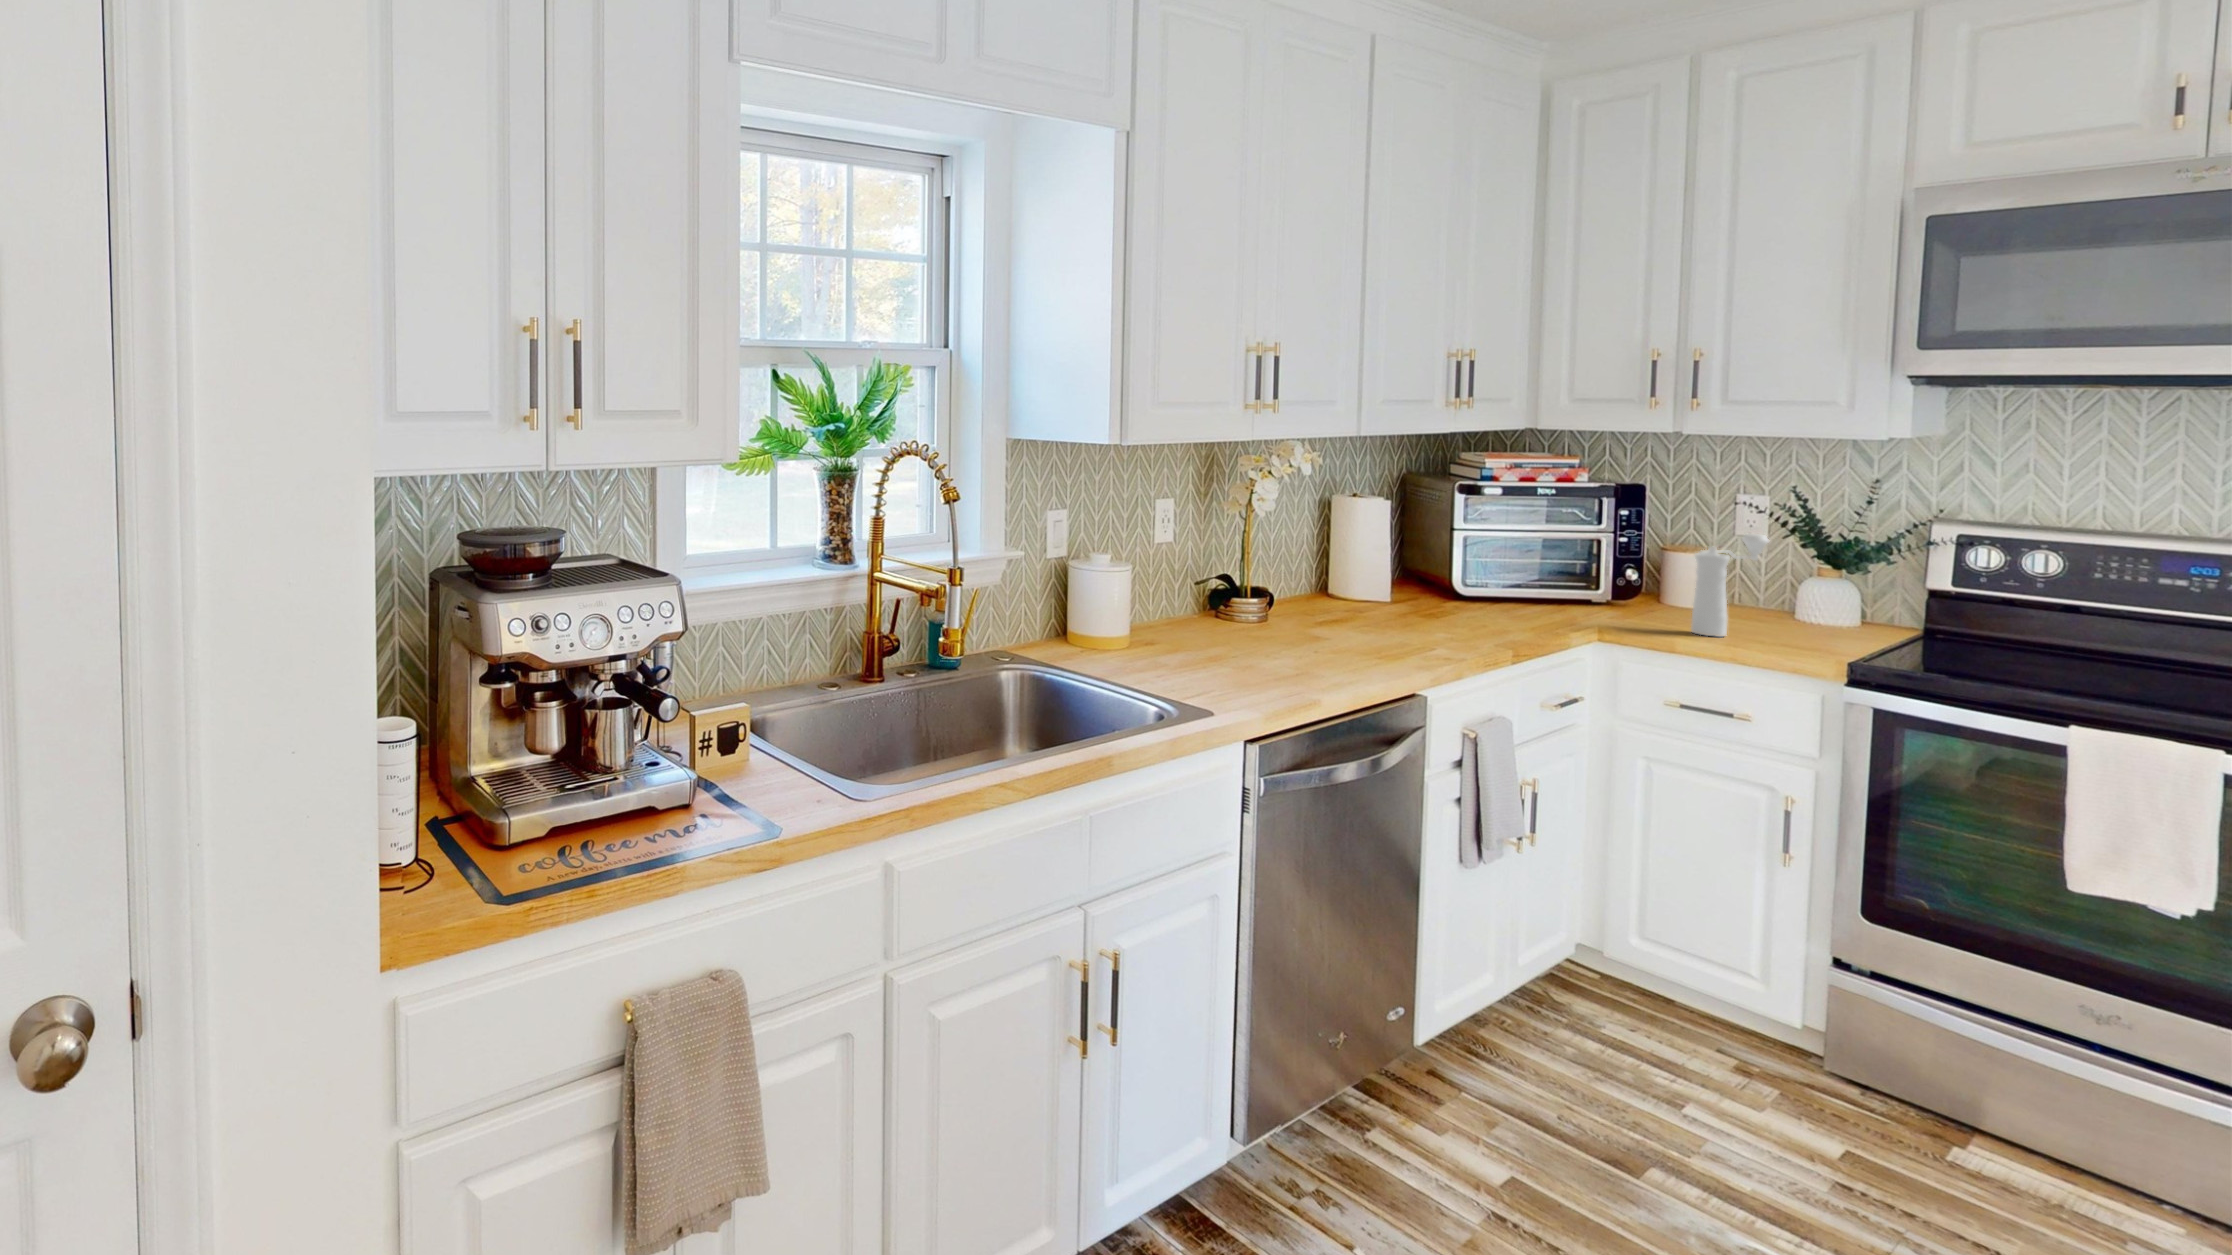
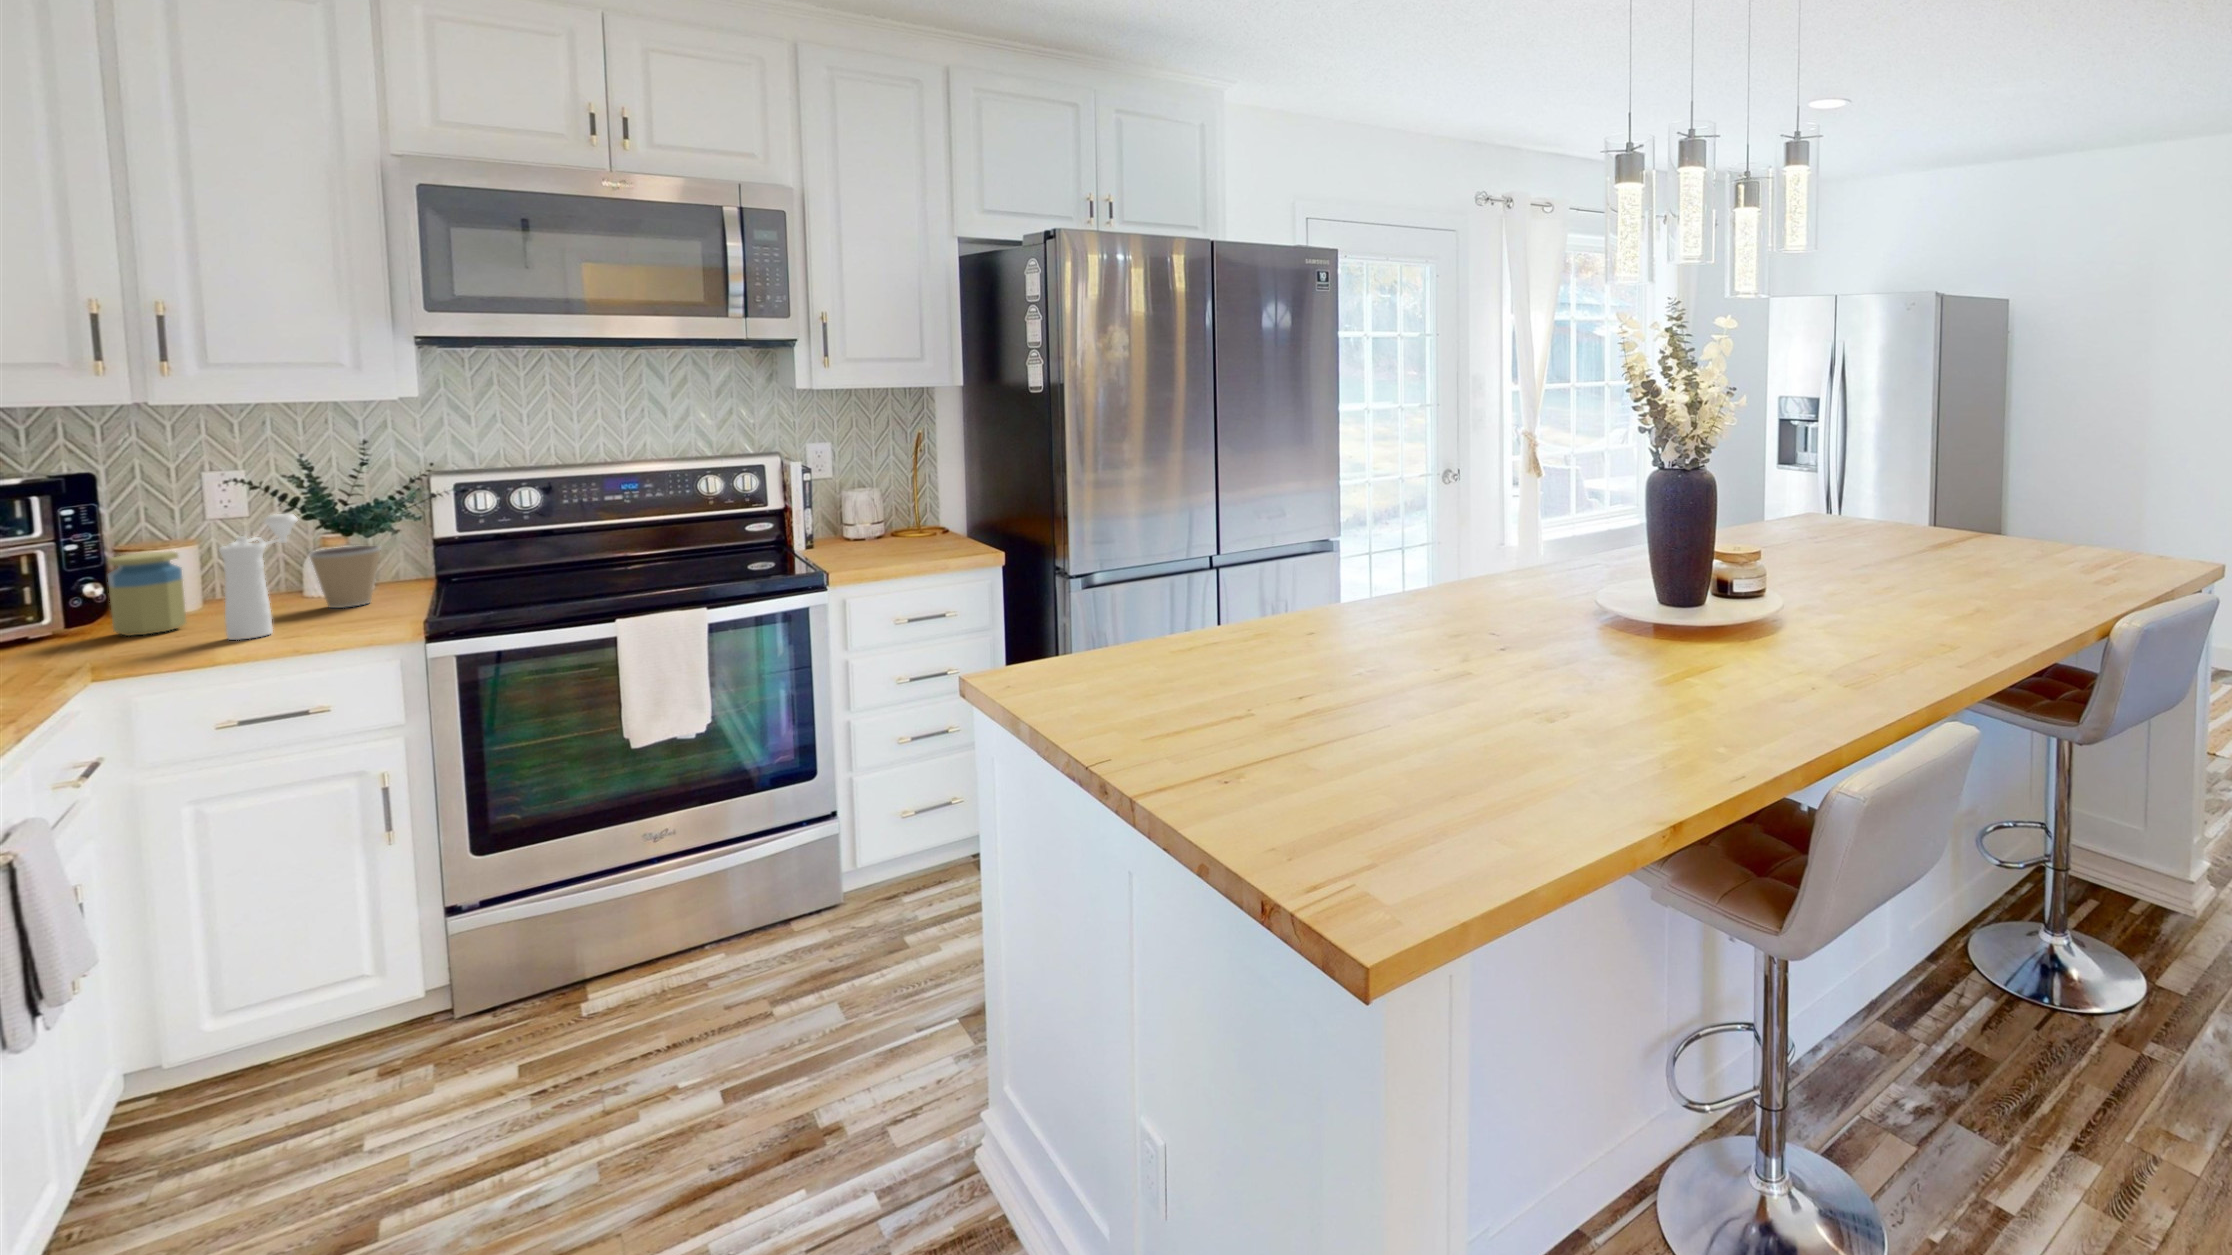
jar: none [1637,550,1685,617] -> present [108,551,186,636]
coffee cup: none [1786,576,1855,636] -> present [310,546,381,608]

